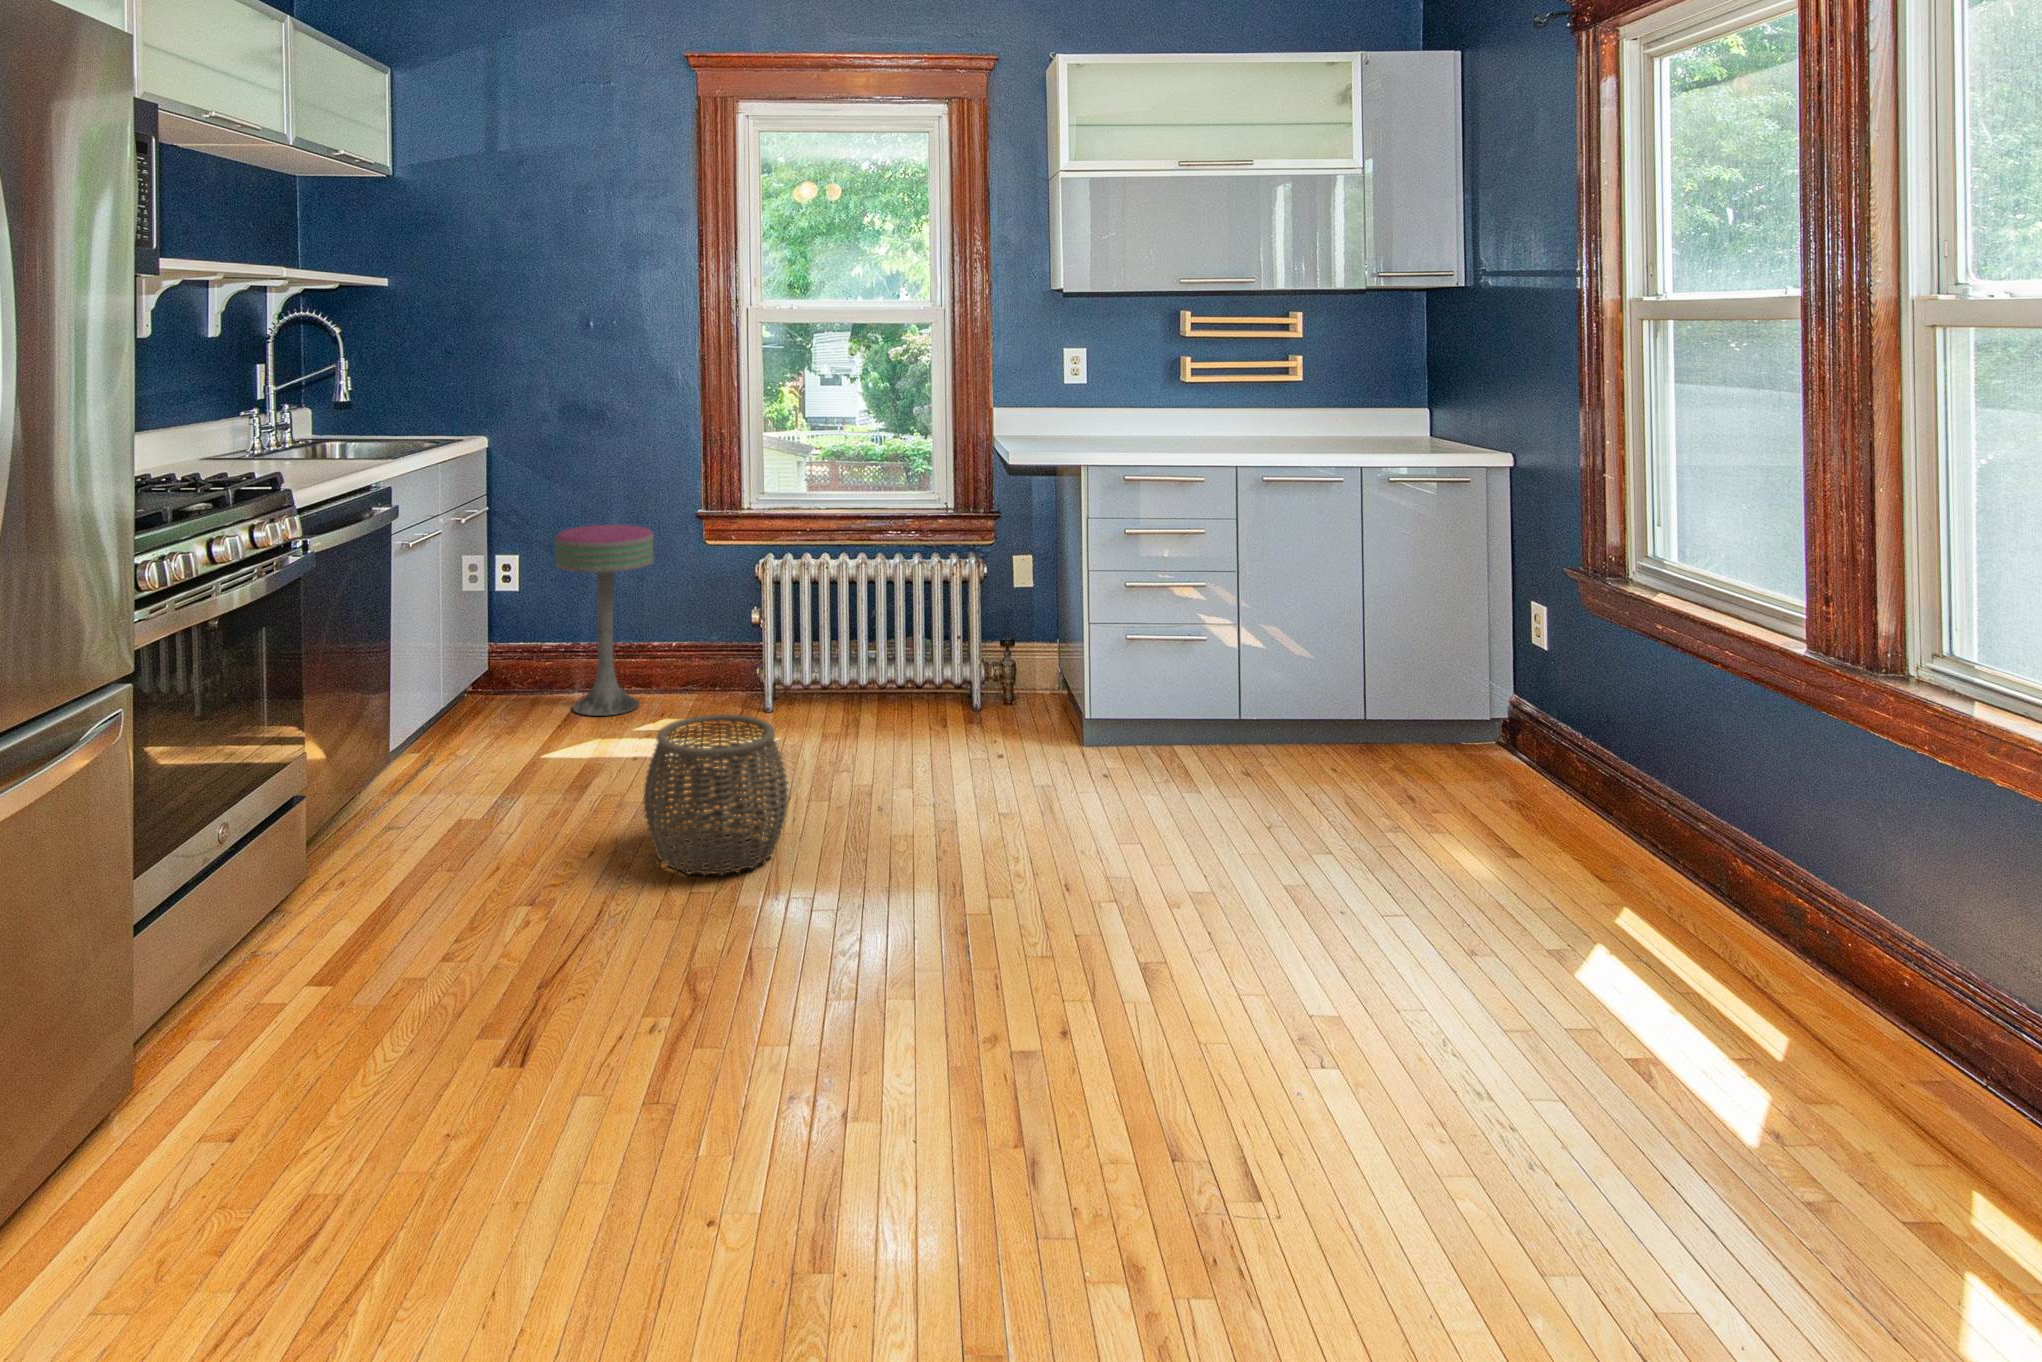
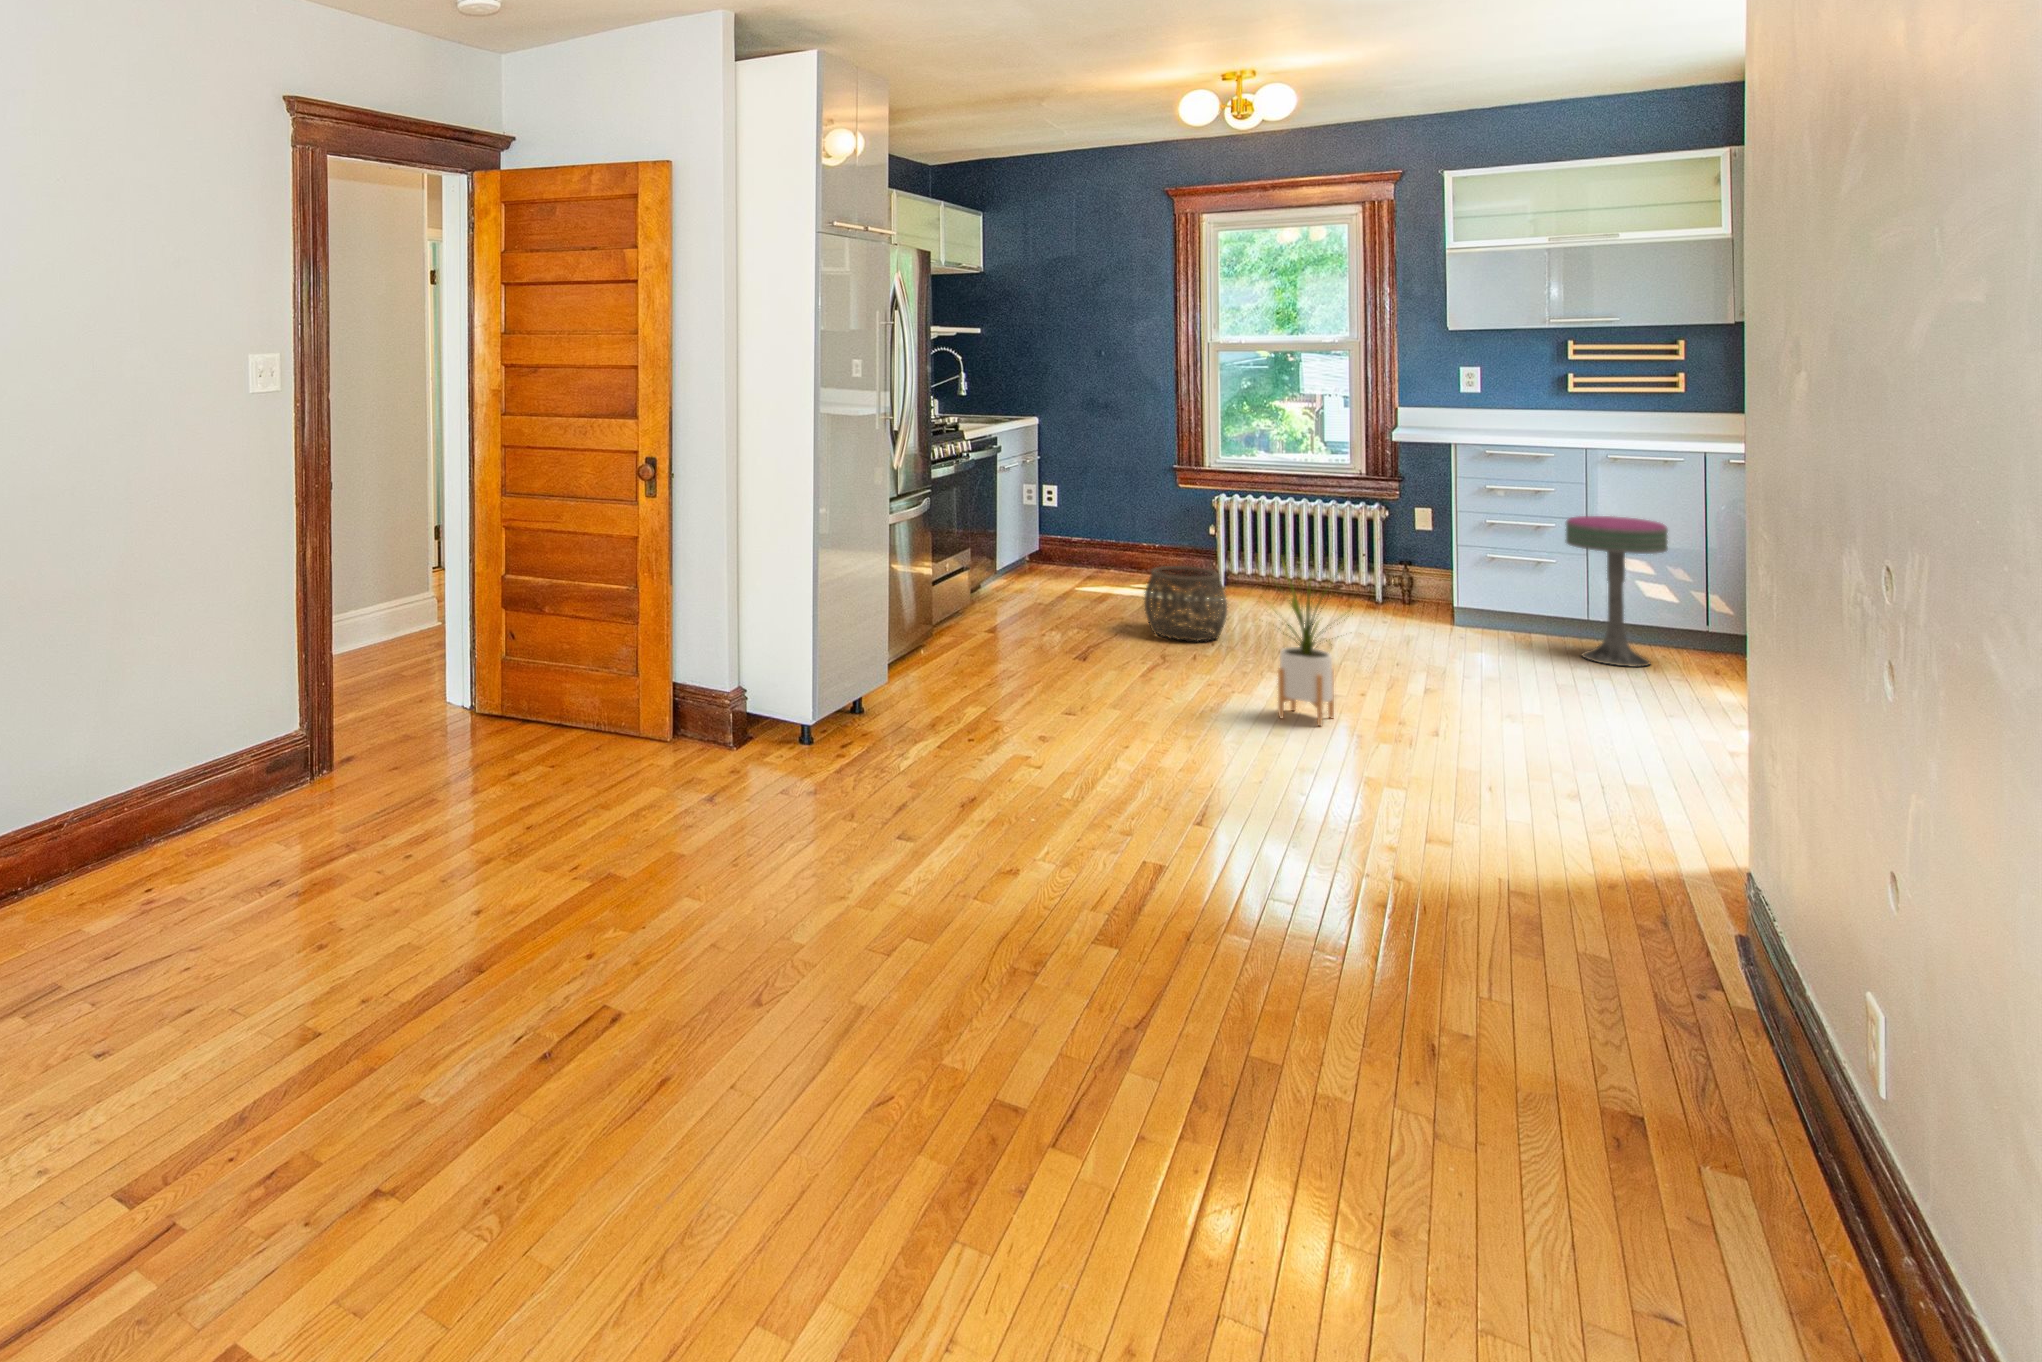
bar stool: present [555,525,654,716] -> present [1565,516,1668,667]
house plant: none [871,714,1089,1166] -> present [1262,557,1340,726]

